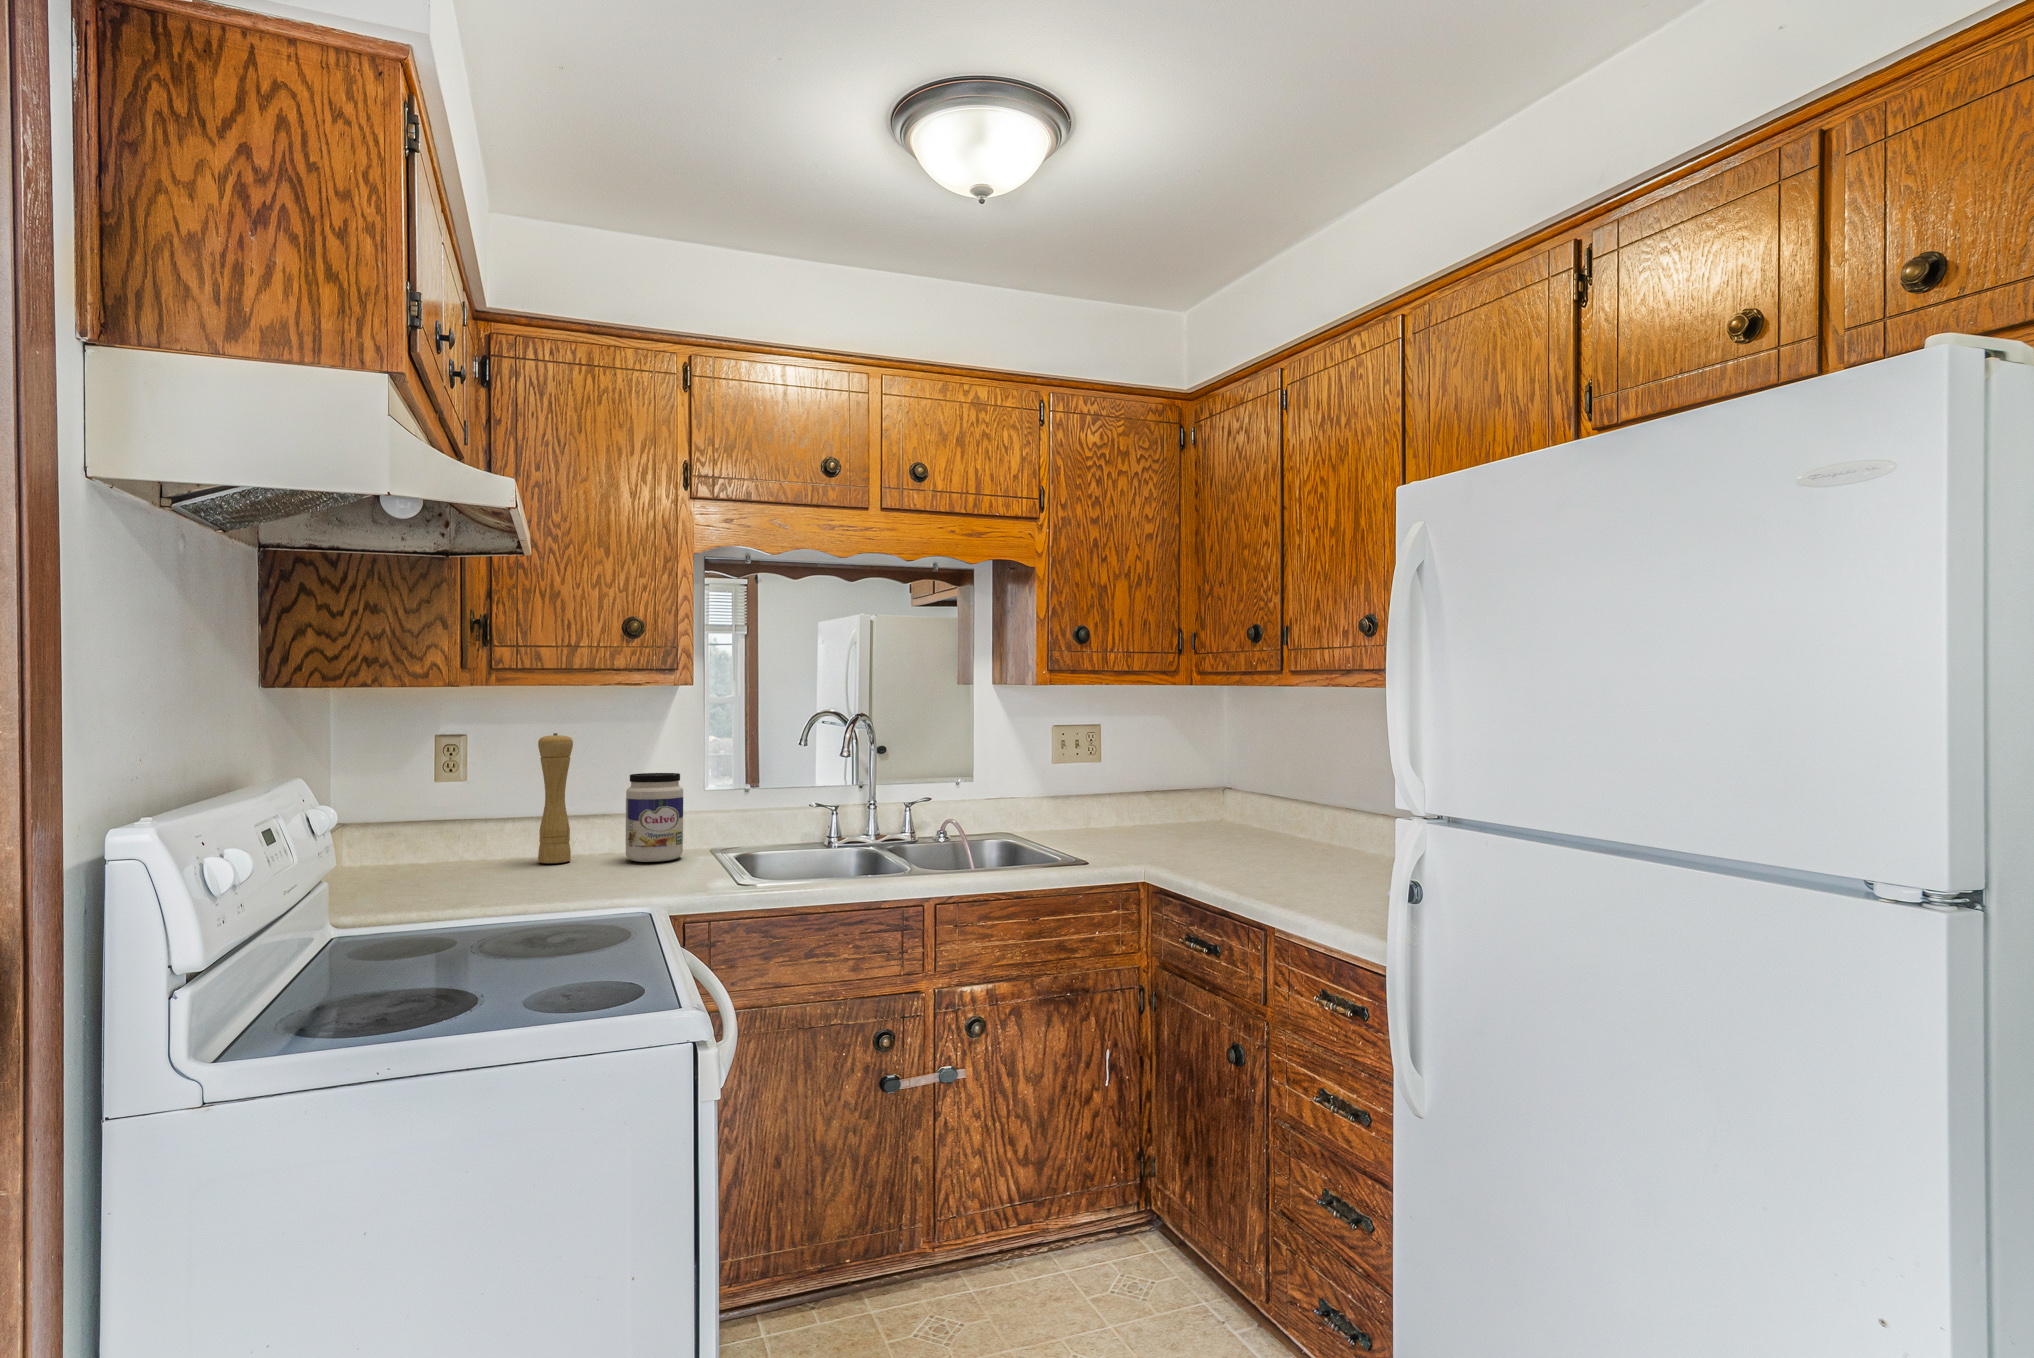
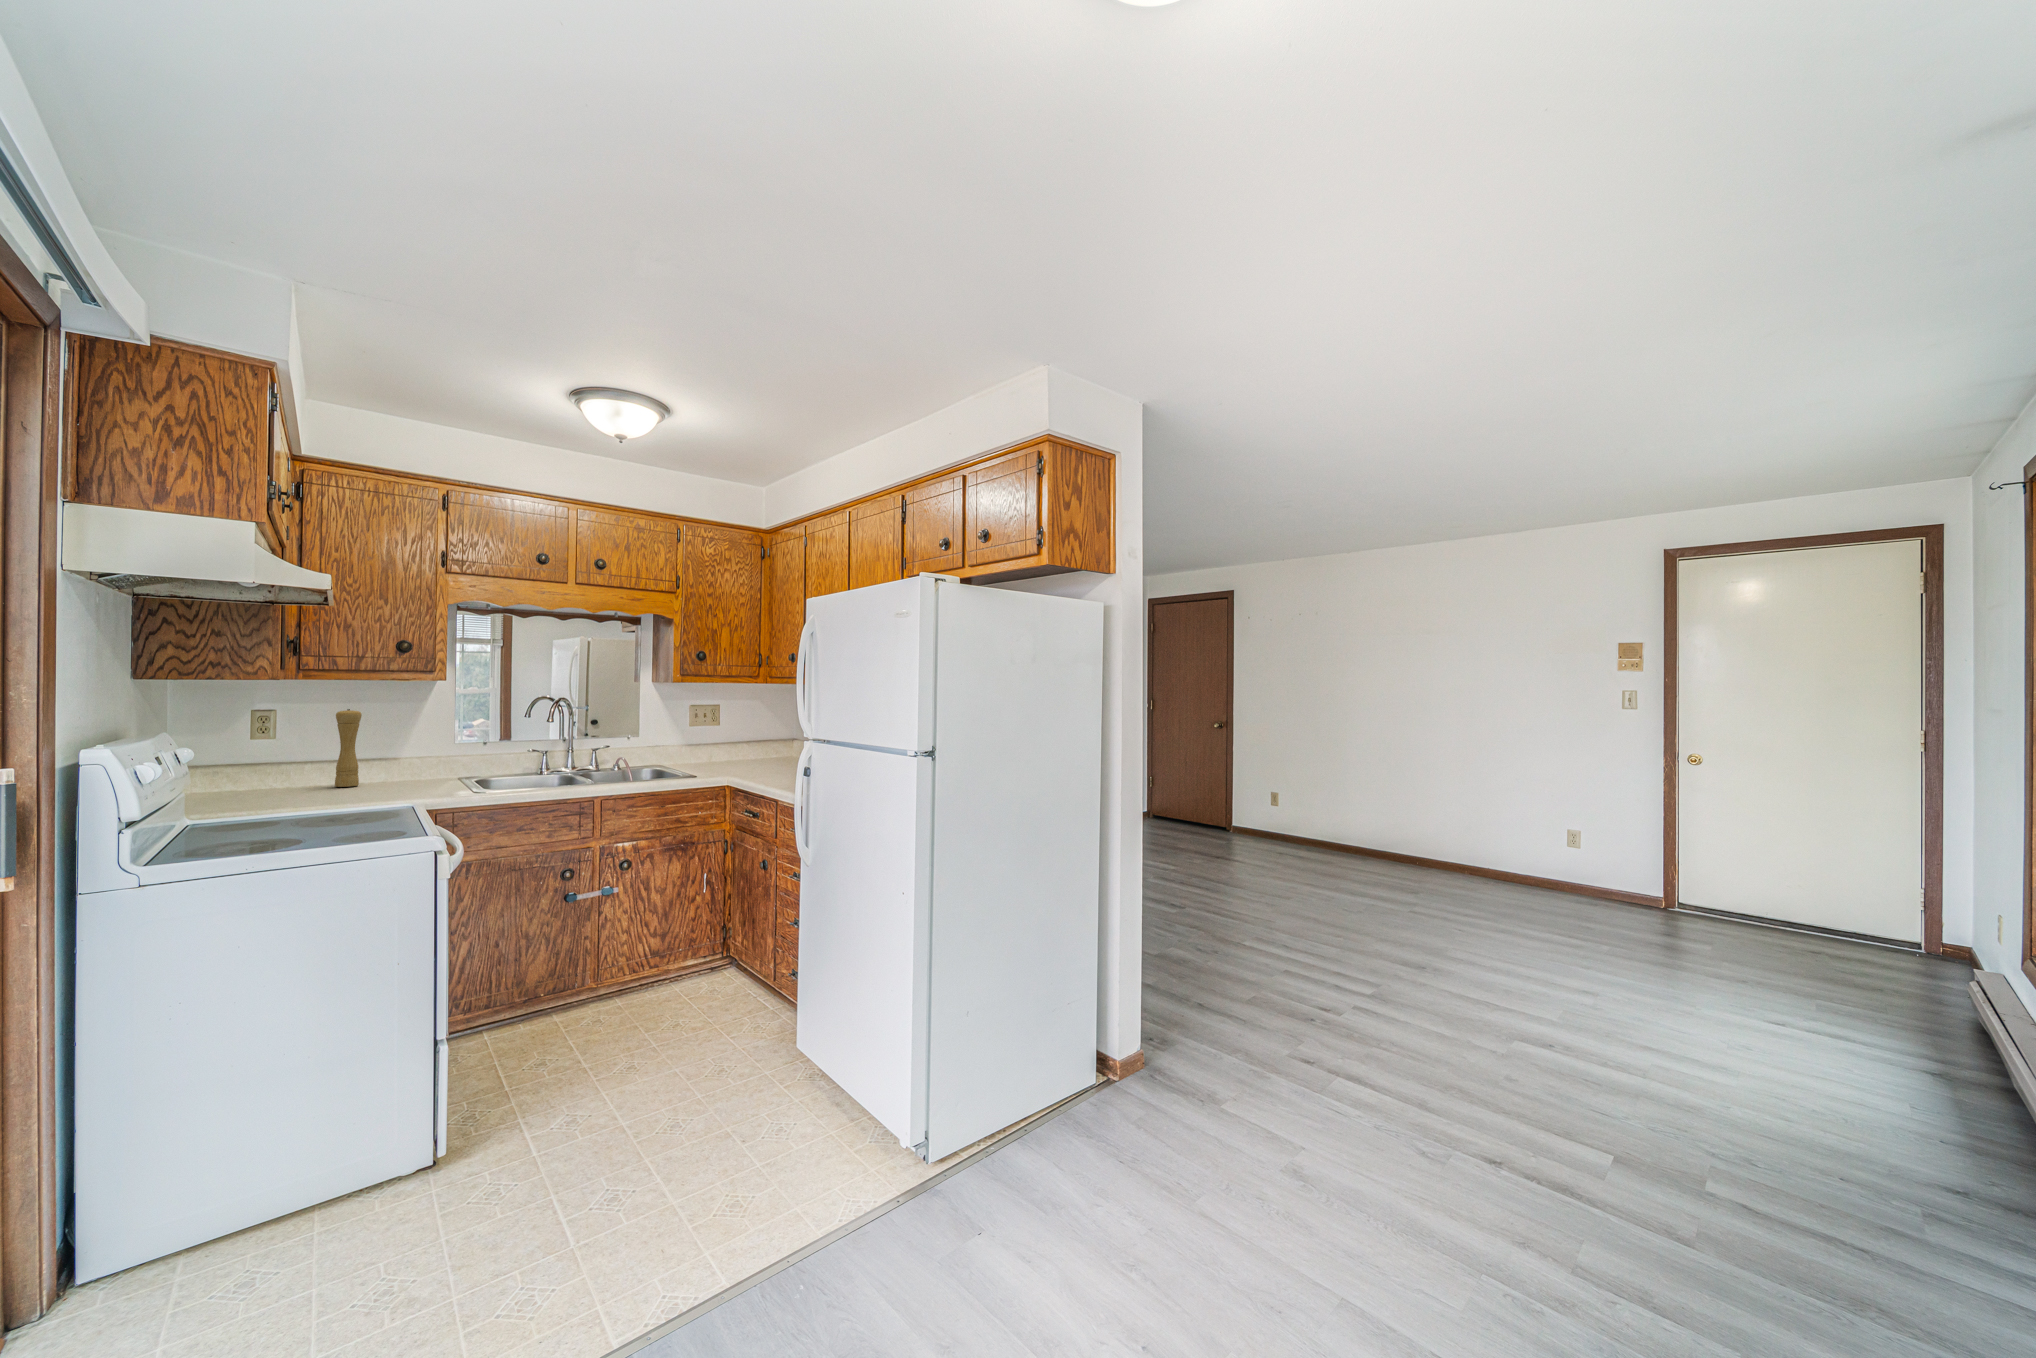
jar: present [626,773,683,862] -> none [399,733,440,784]

